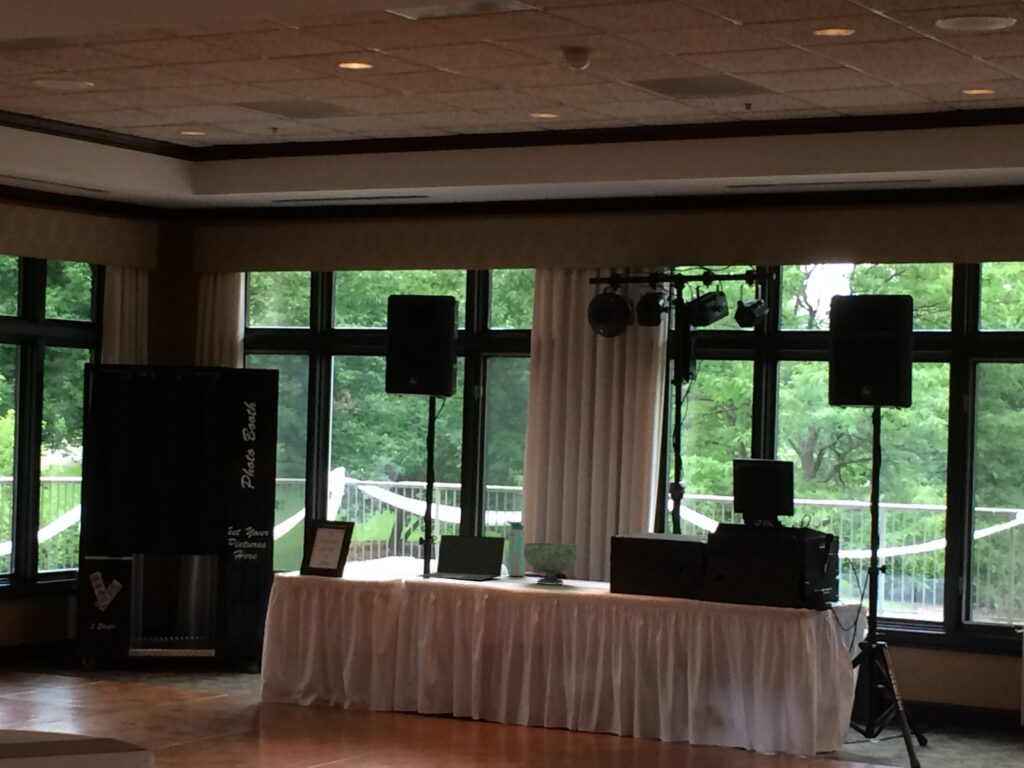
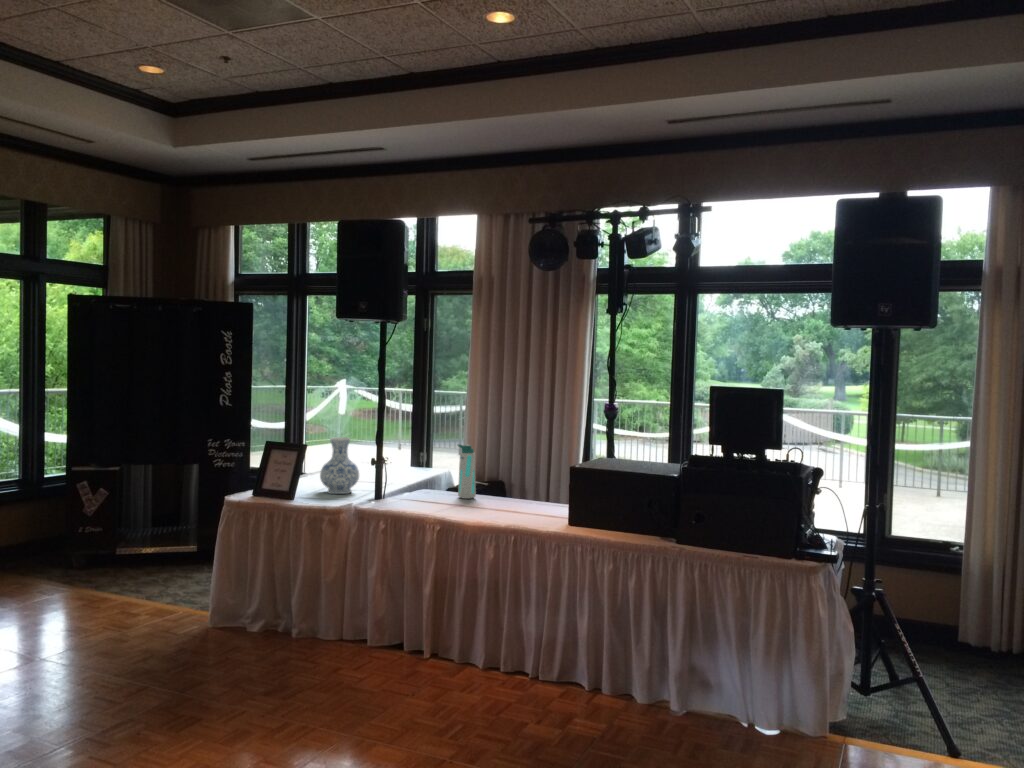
vase: none [369,514,408,570] -> present [320,437,359,494]
laptop: present [419,535,505,581] -> none [366,458,456,511]
decorative bowl: present [524,543,577,585] -> none [476,469,531,514]

